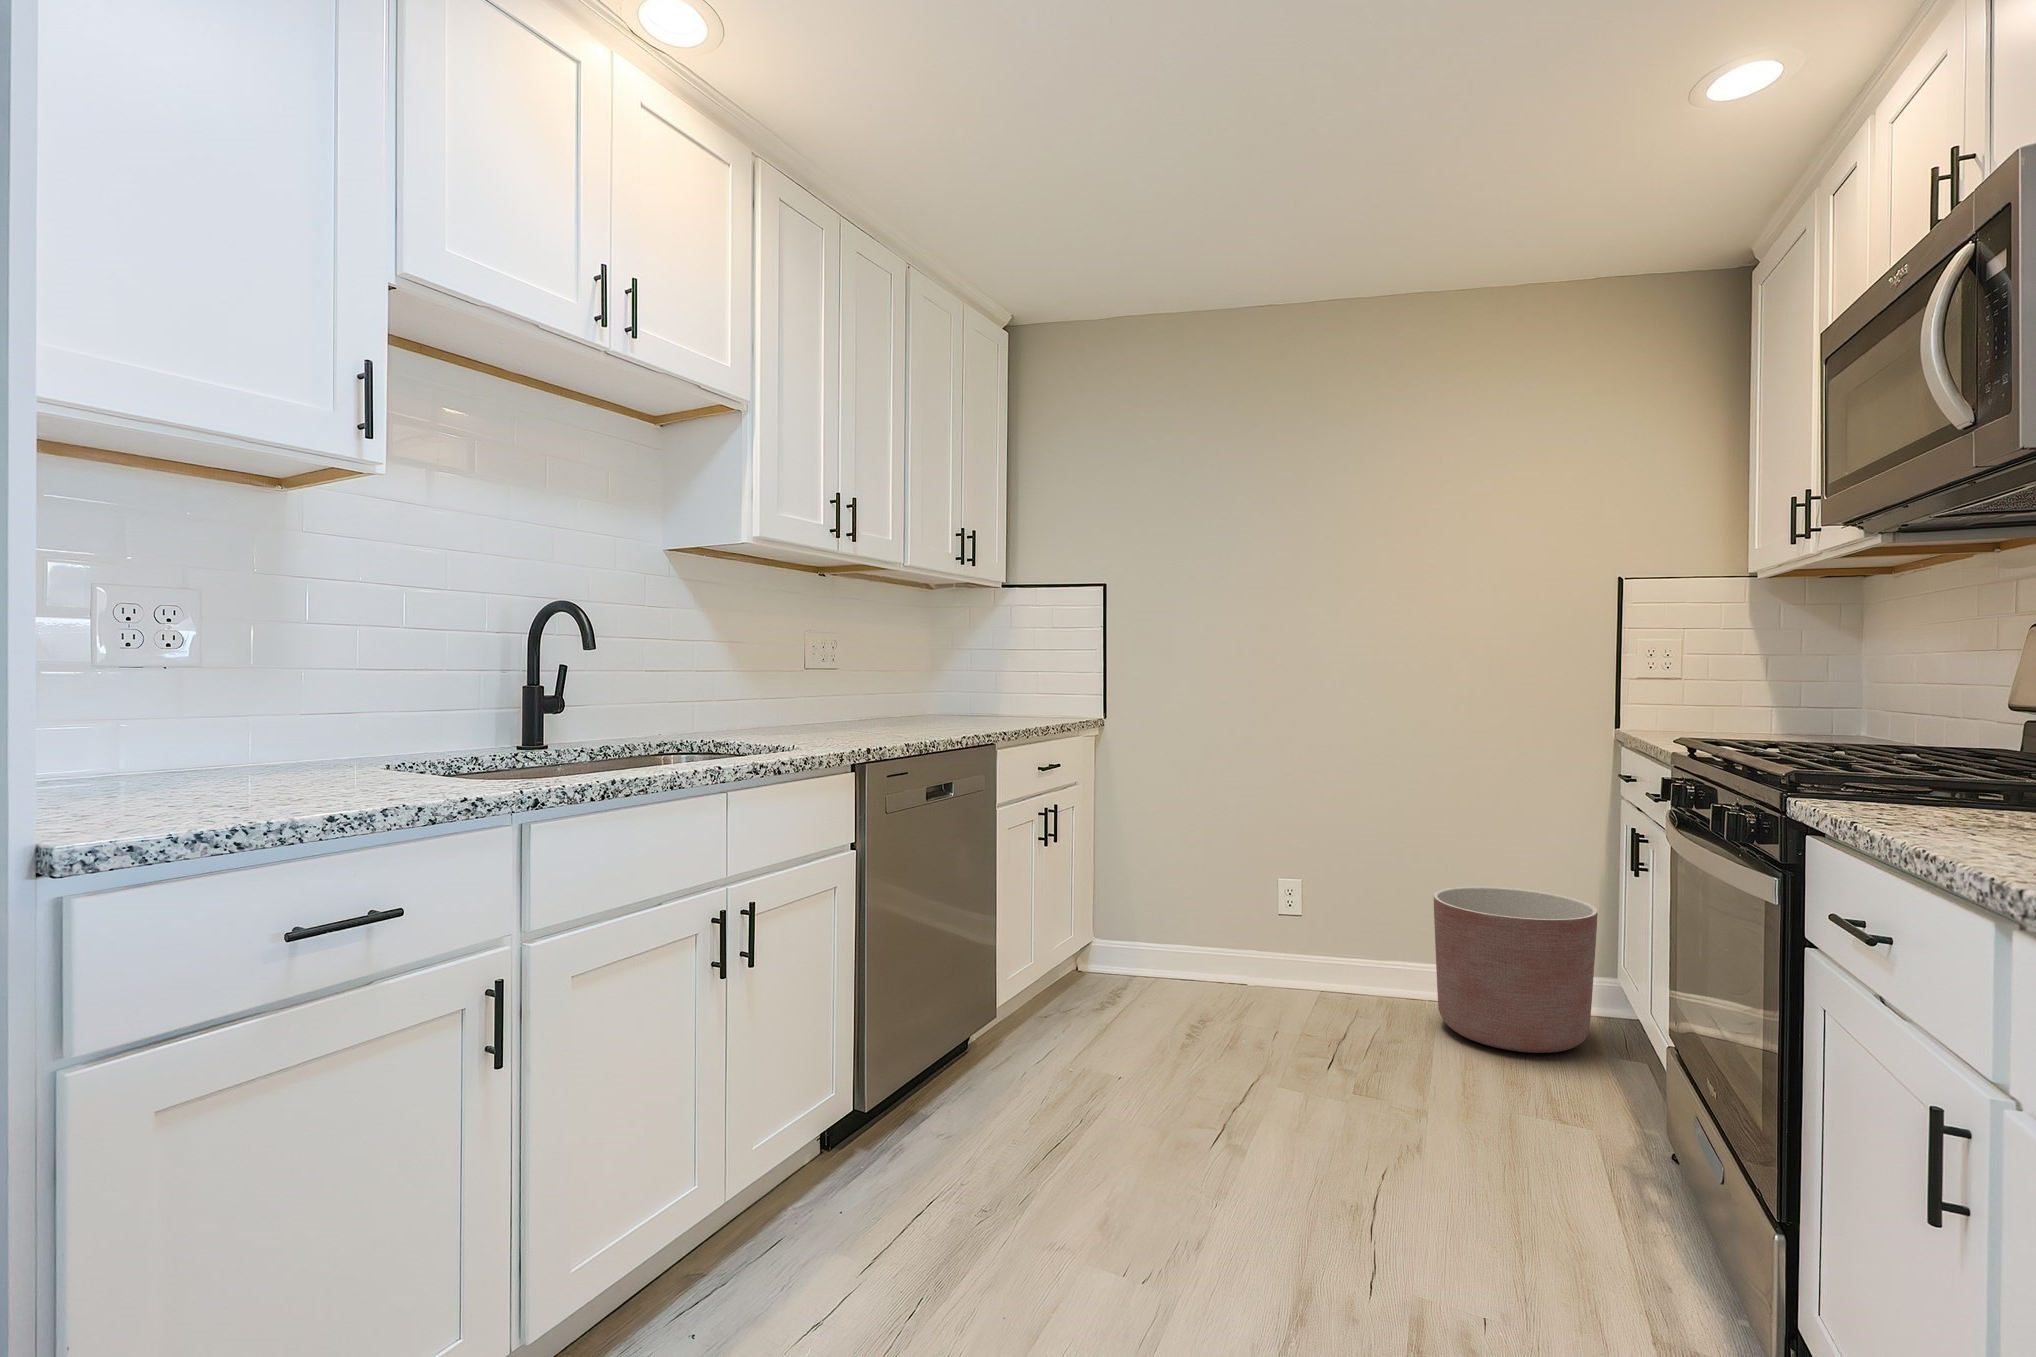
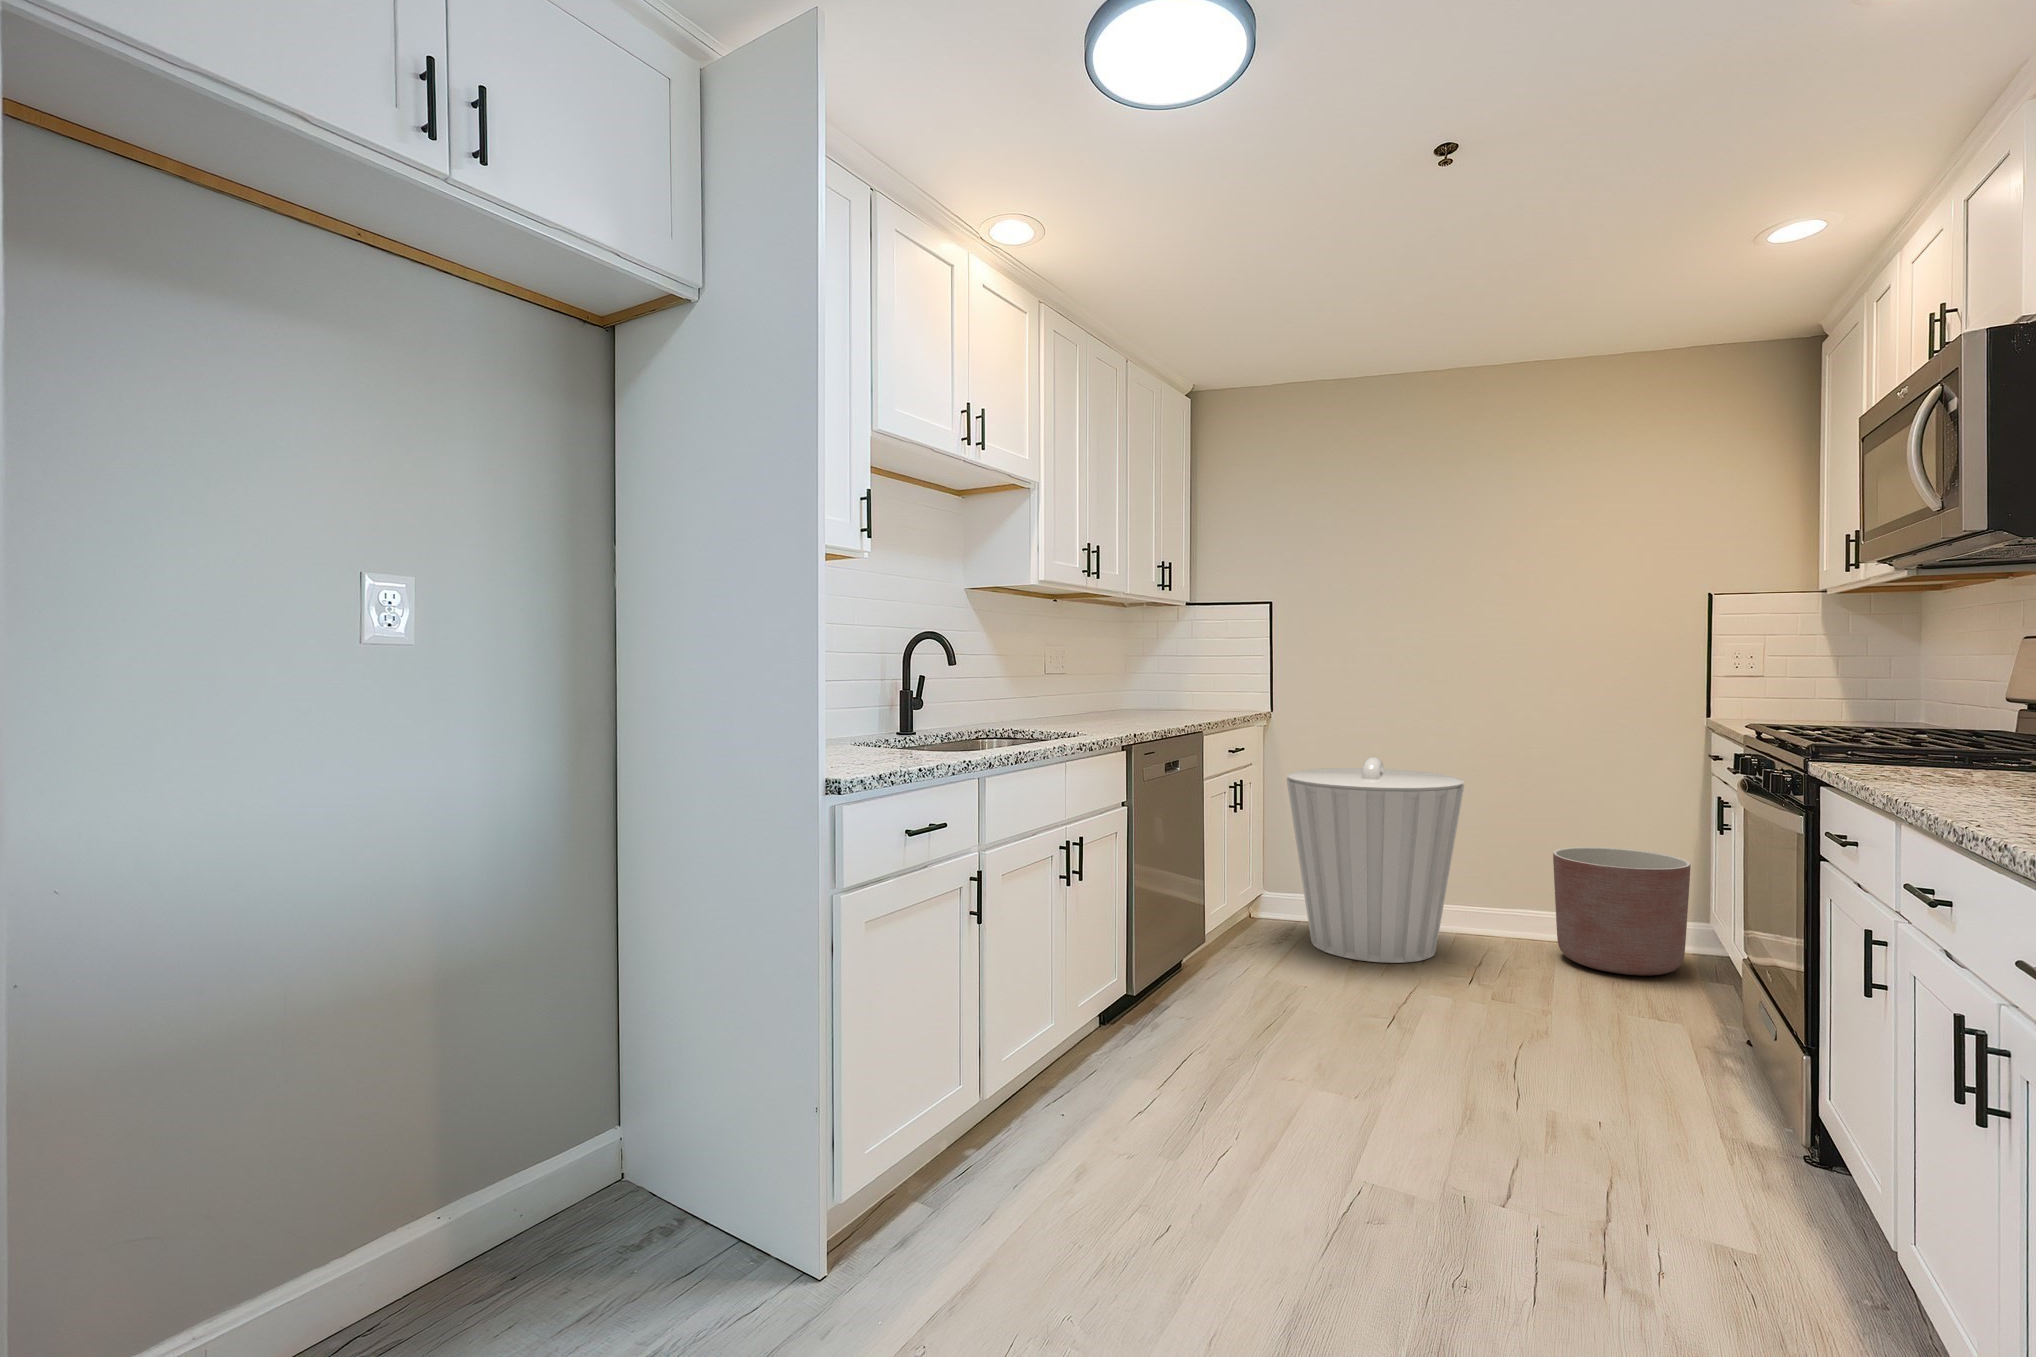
trash can: none [1112,775,1327,1039] -> present [1287,757,1464,963]

